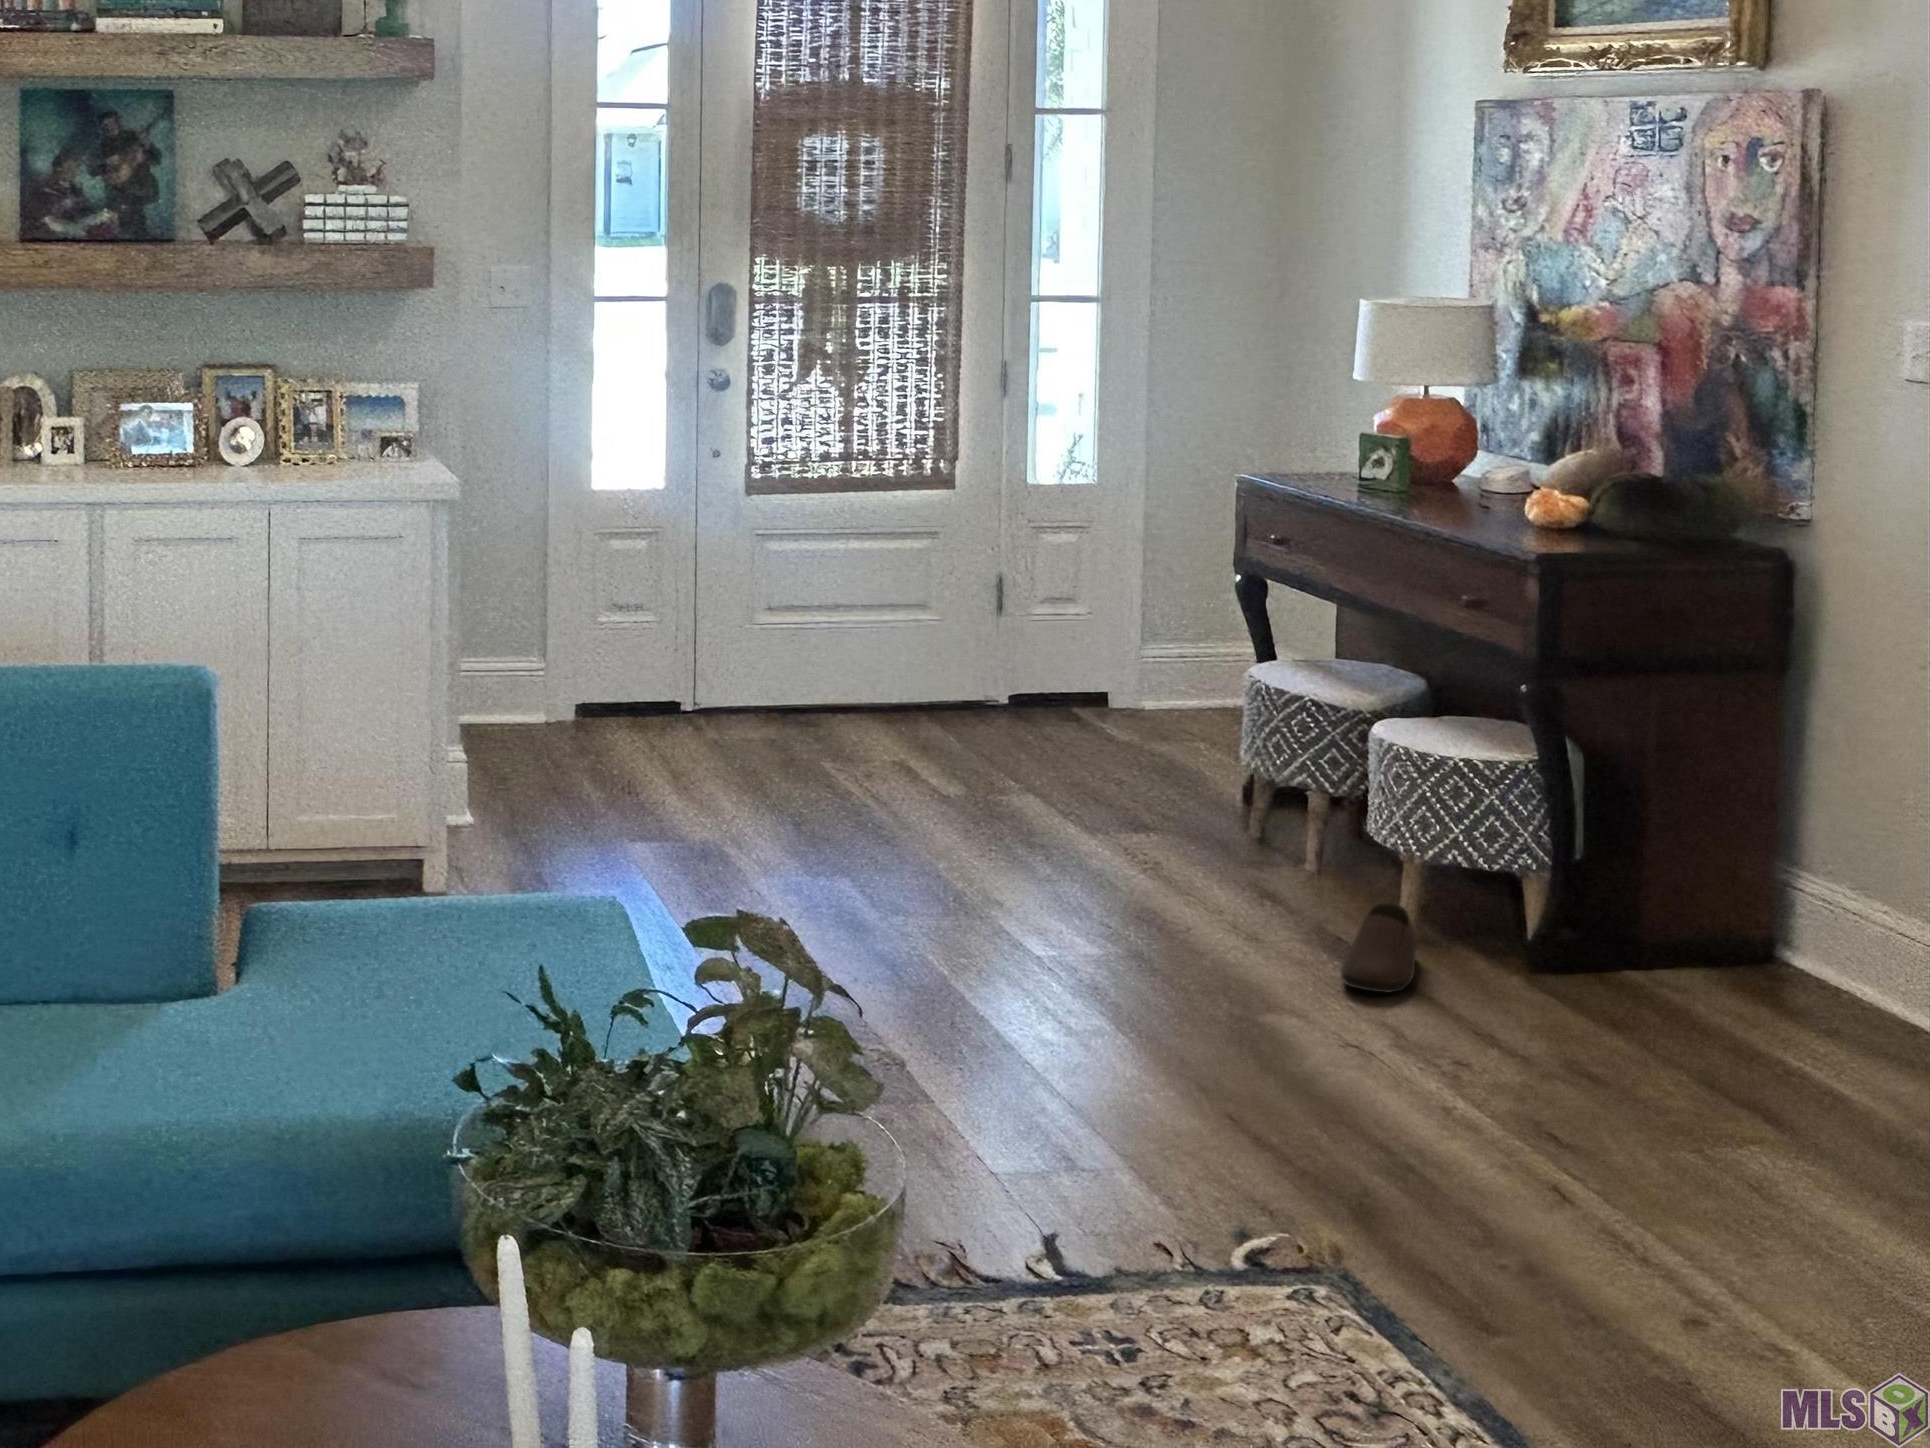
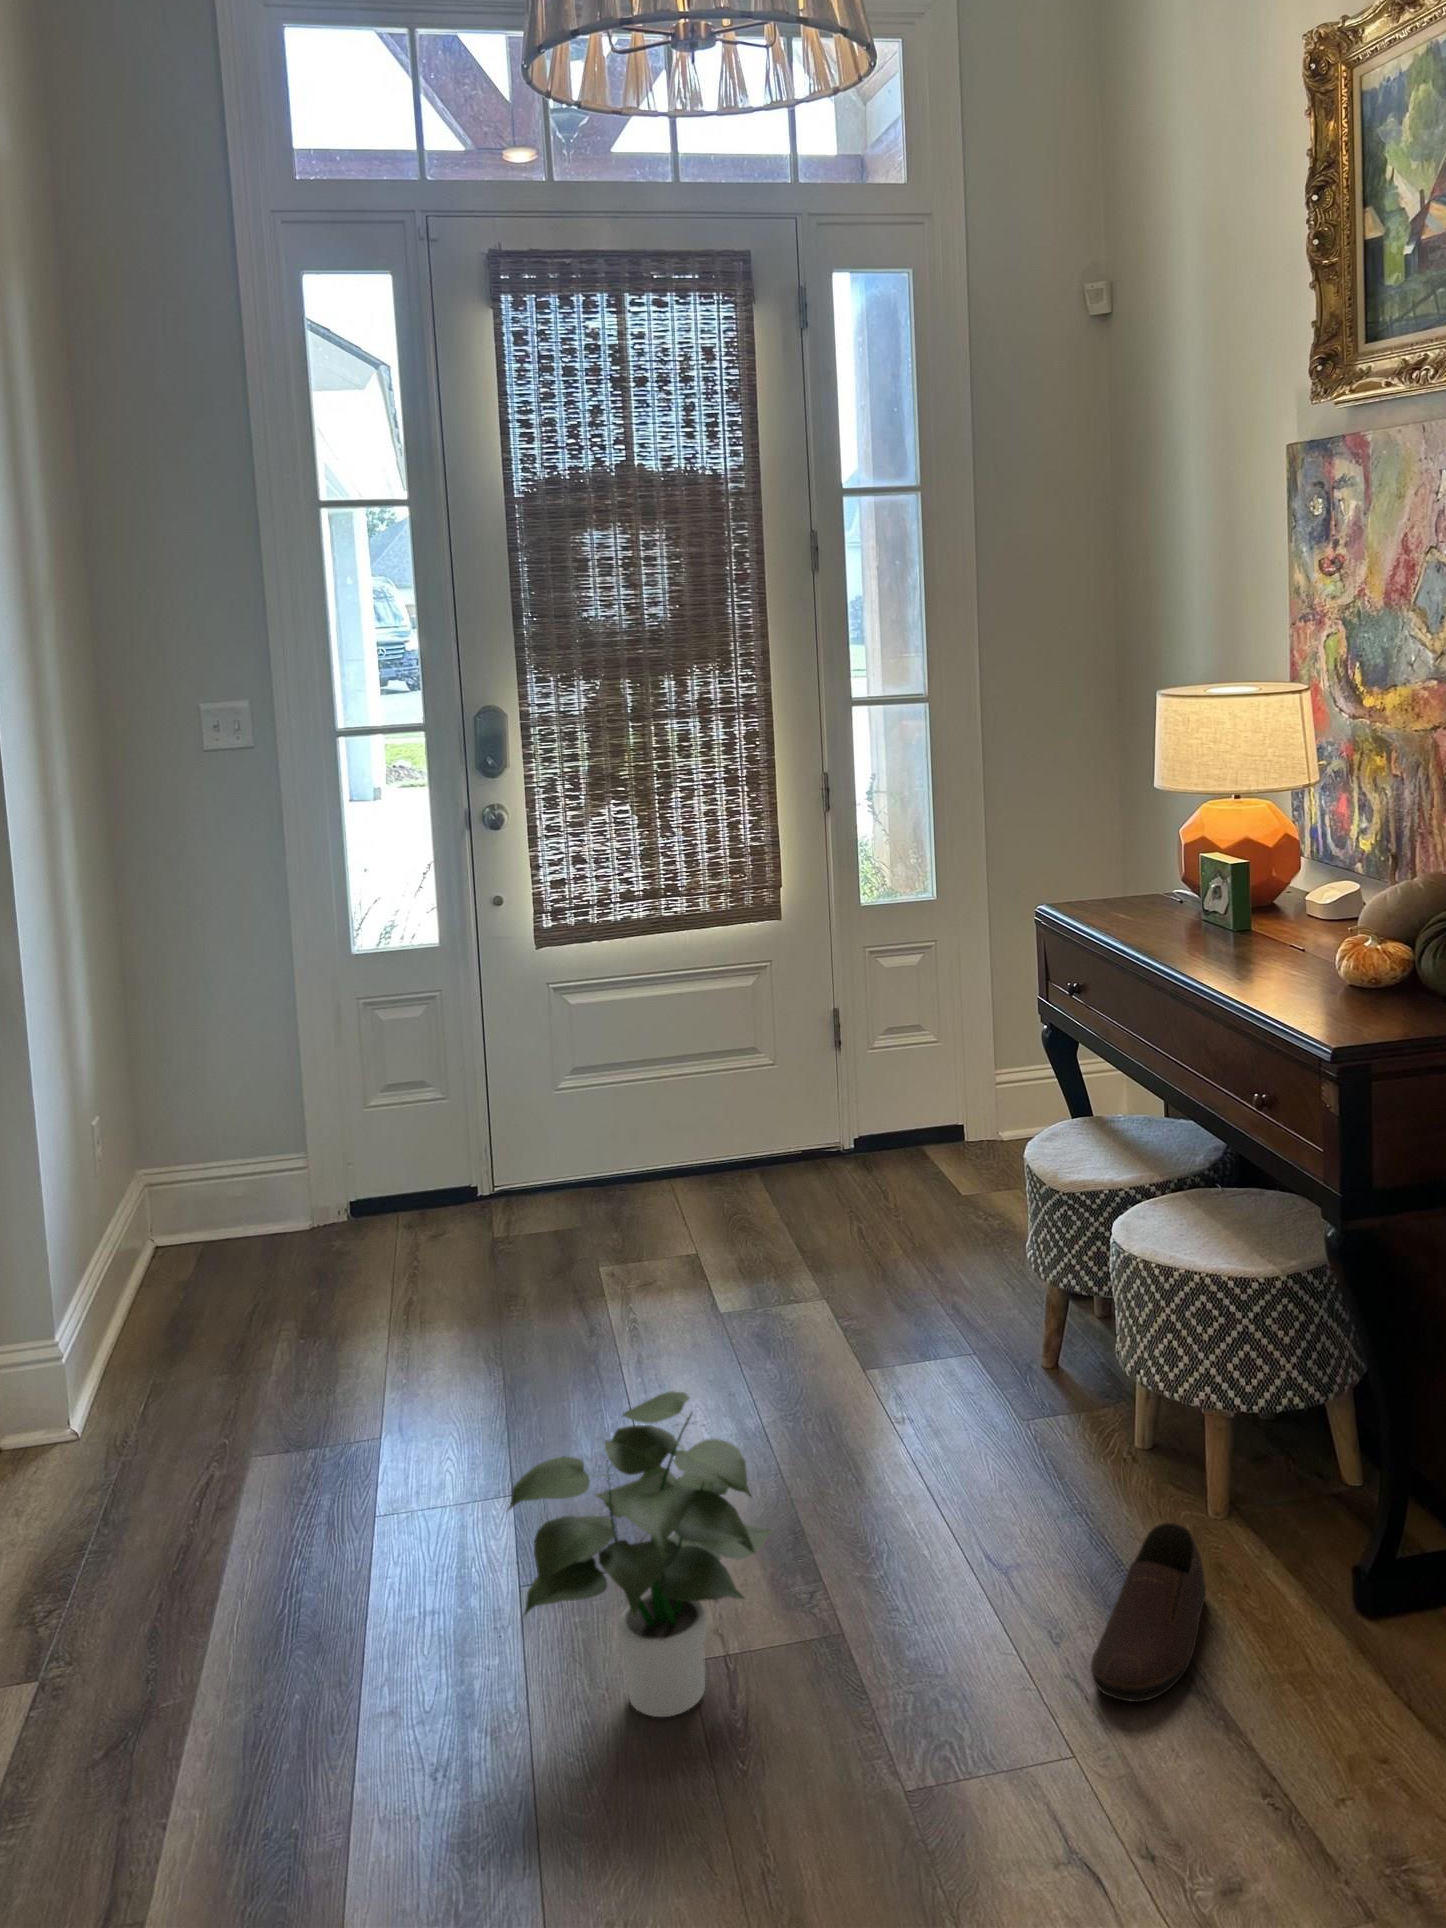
potted plant: none [929,764,1110,976] -> present [508,1391,773,1717]

